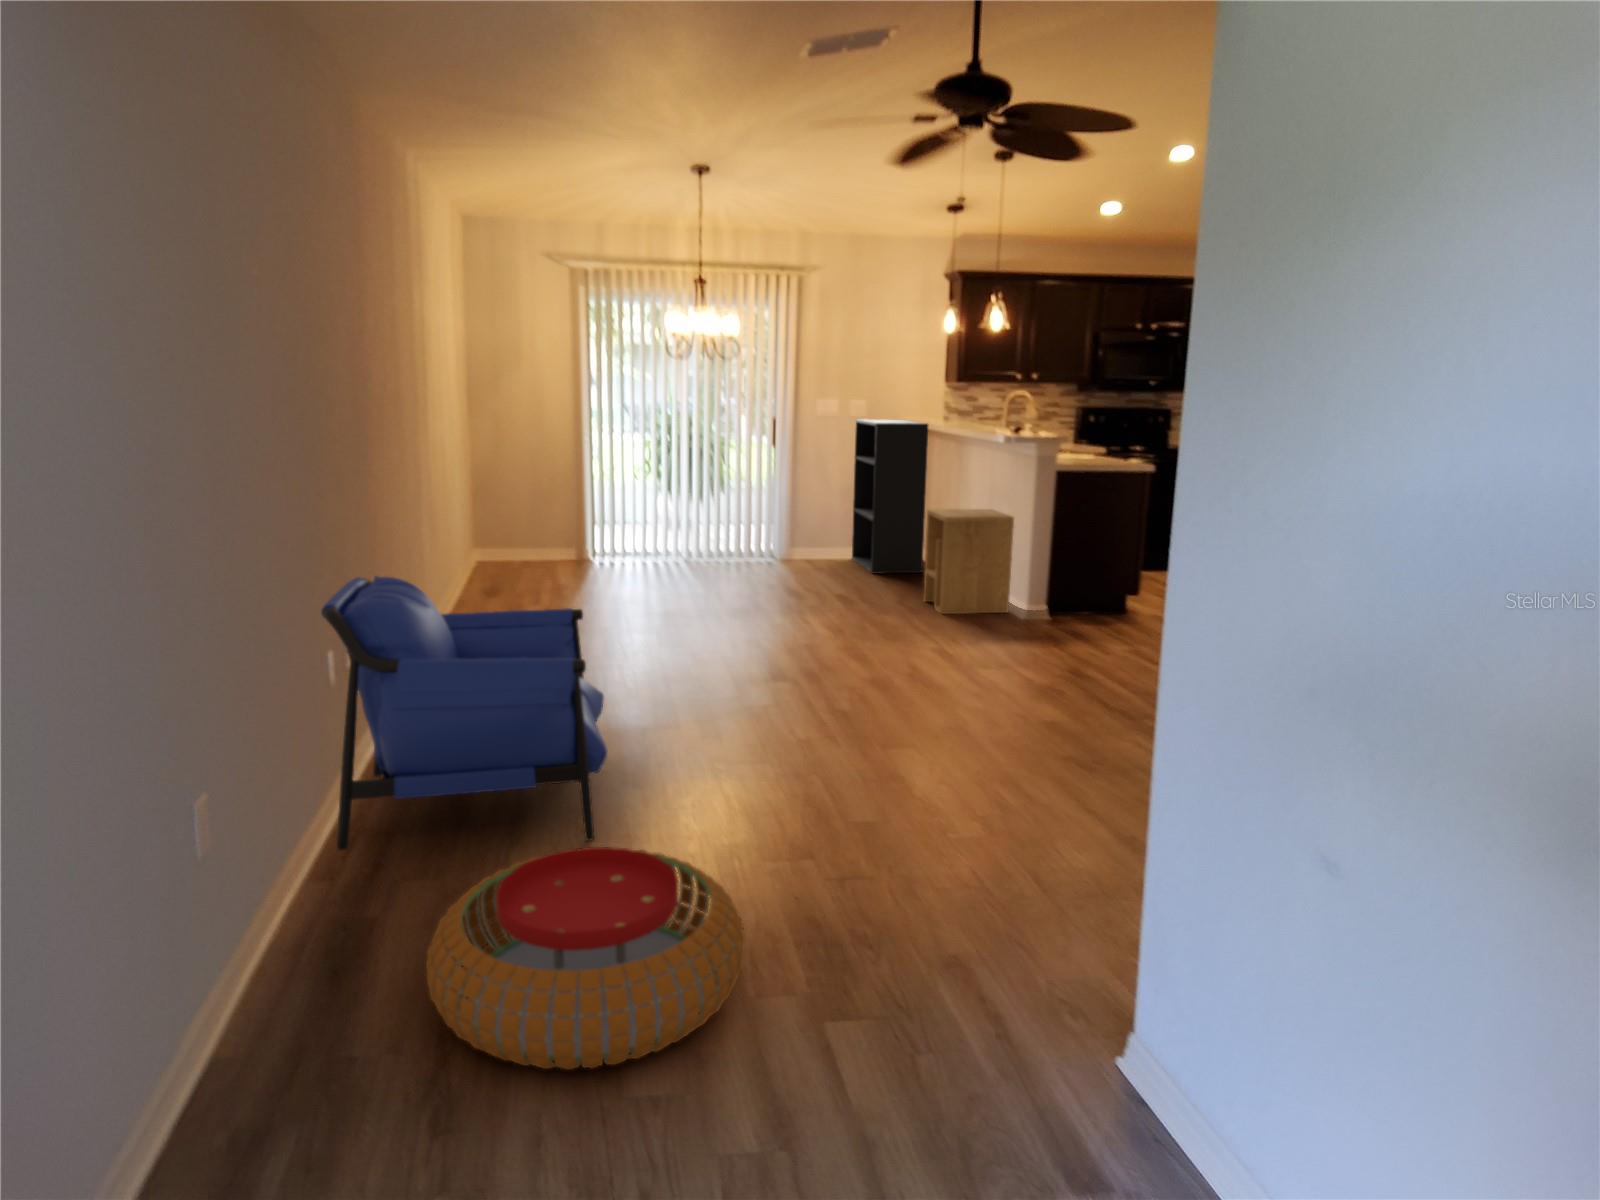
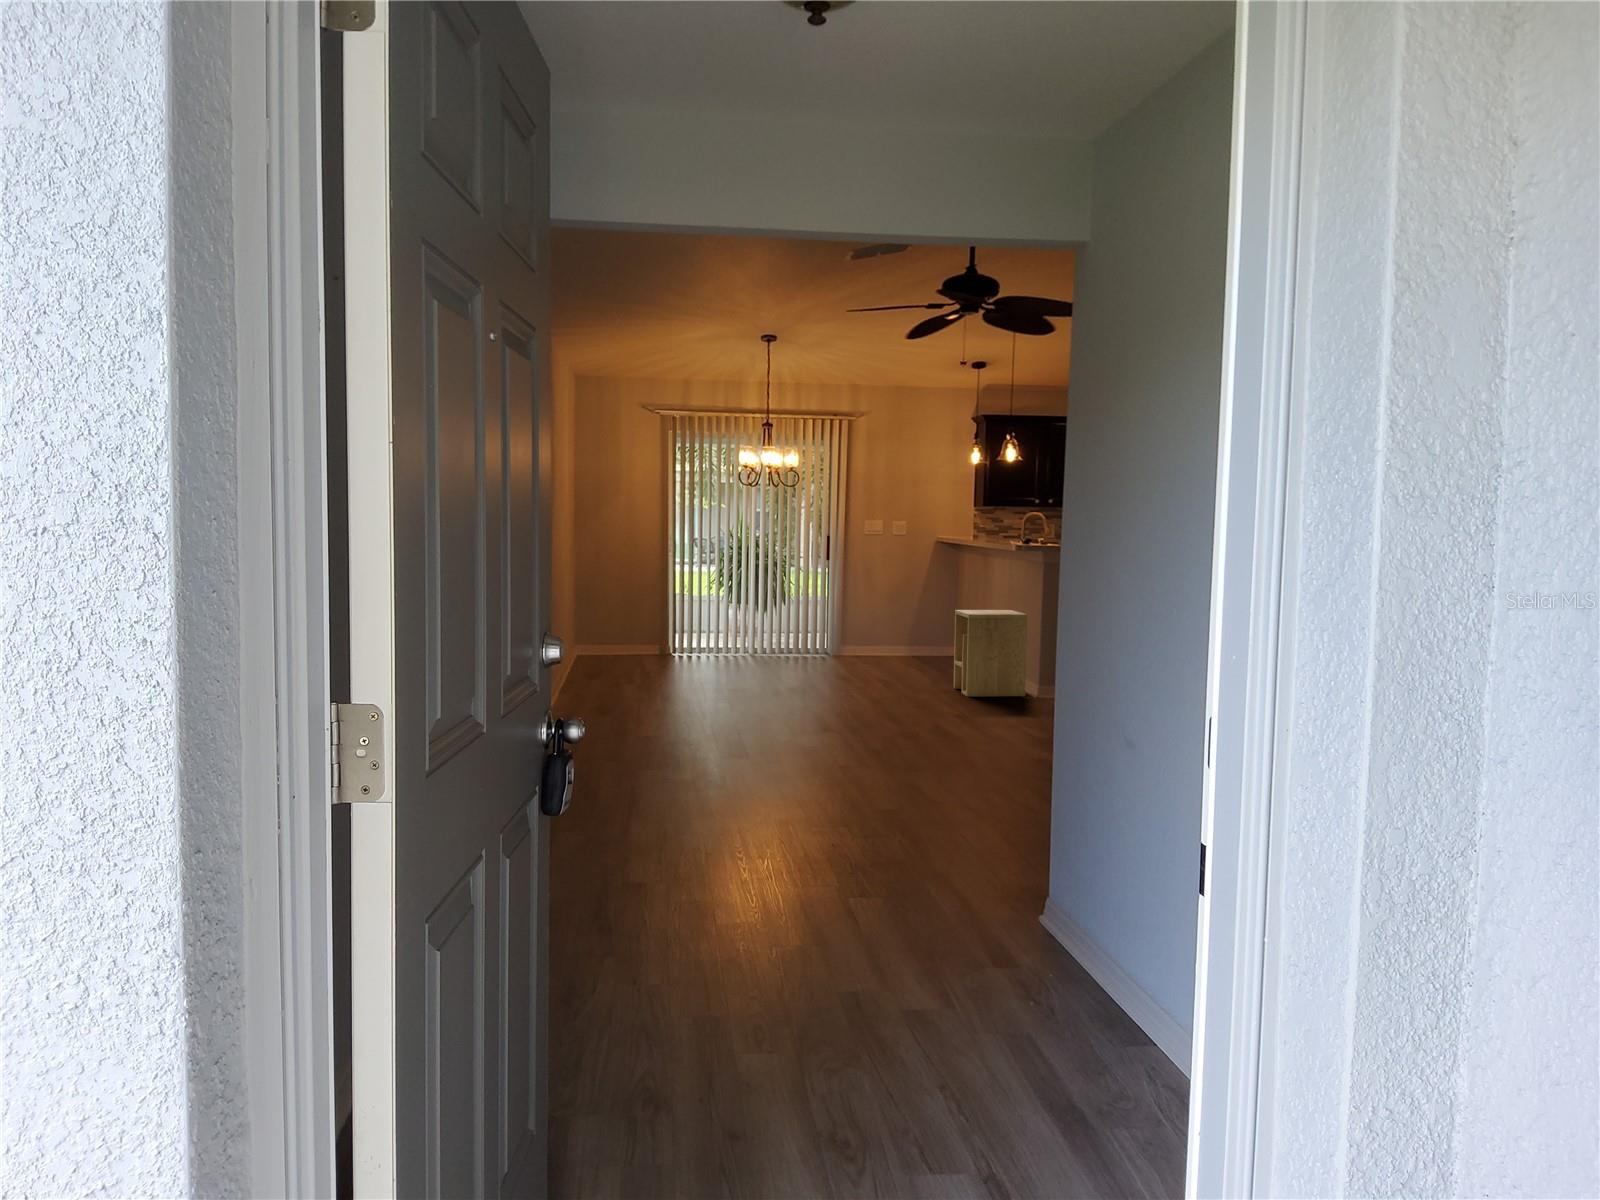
bookshelf: present [852,419,928,574] -> none [896,540,959,670]
armchair: present [321,576,608,850] -> none [506,630,699,818]
pouf: present [426,847,745,1070] -> none [588,794,795,913]

